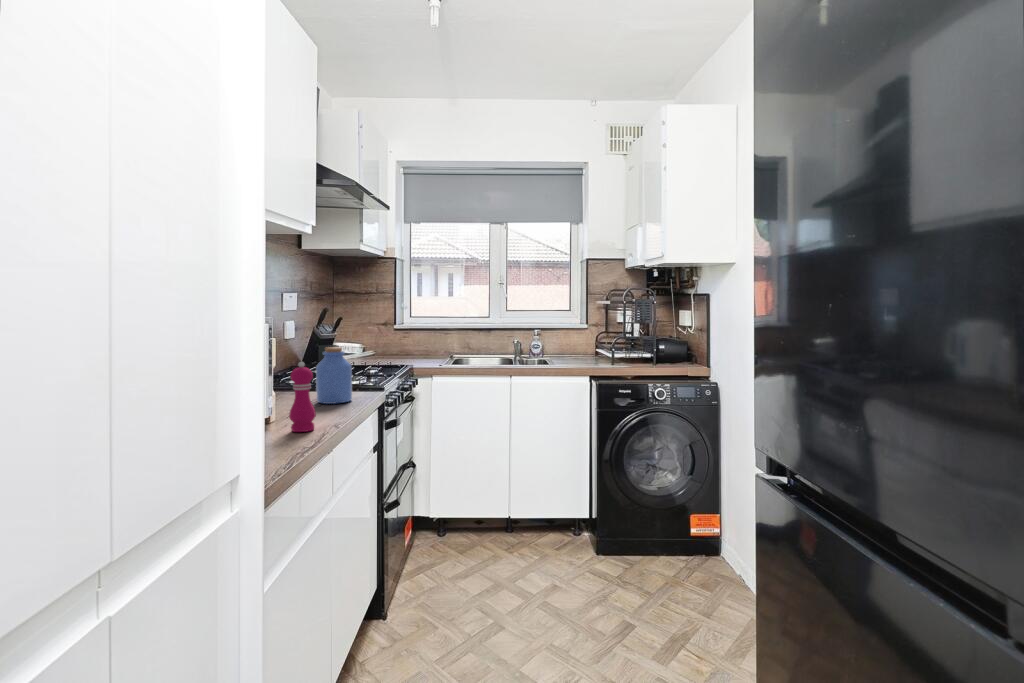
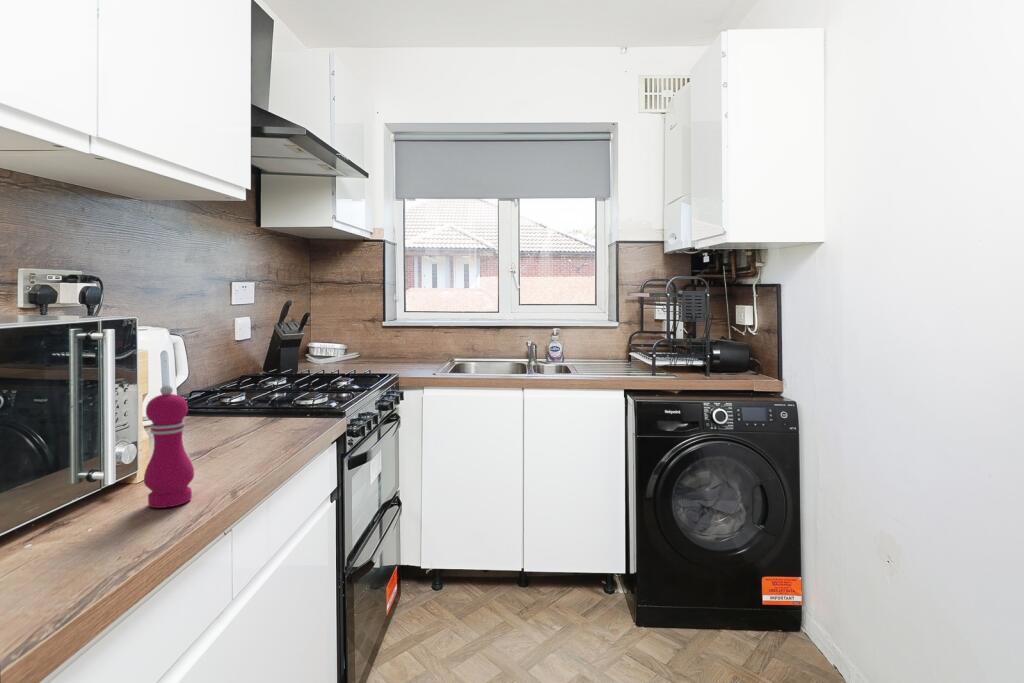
jar: present [316,347,352,404] -> none [235,355,291,440]

